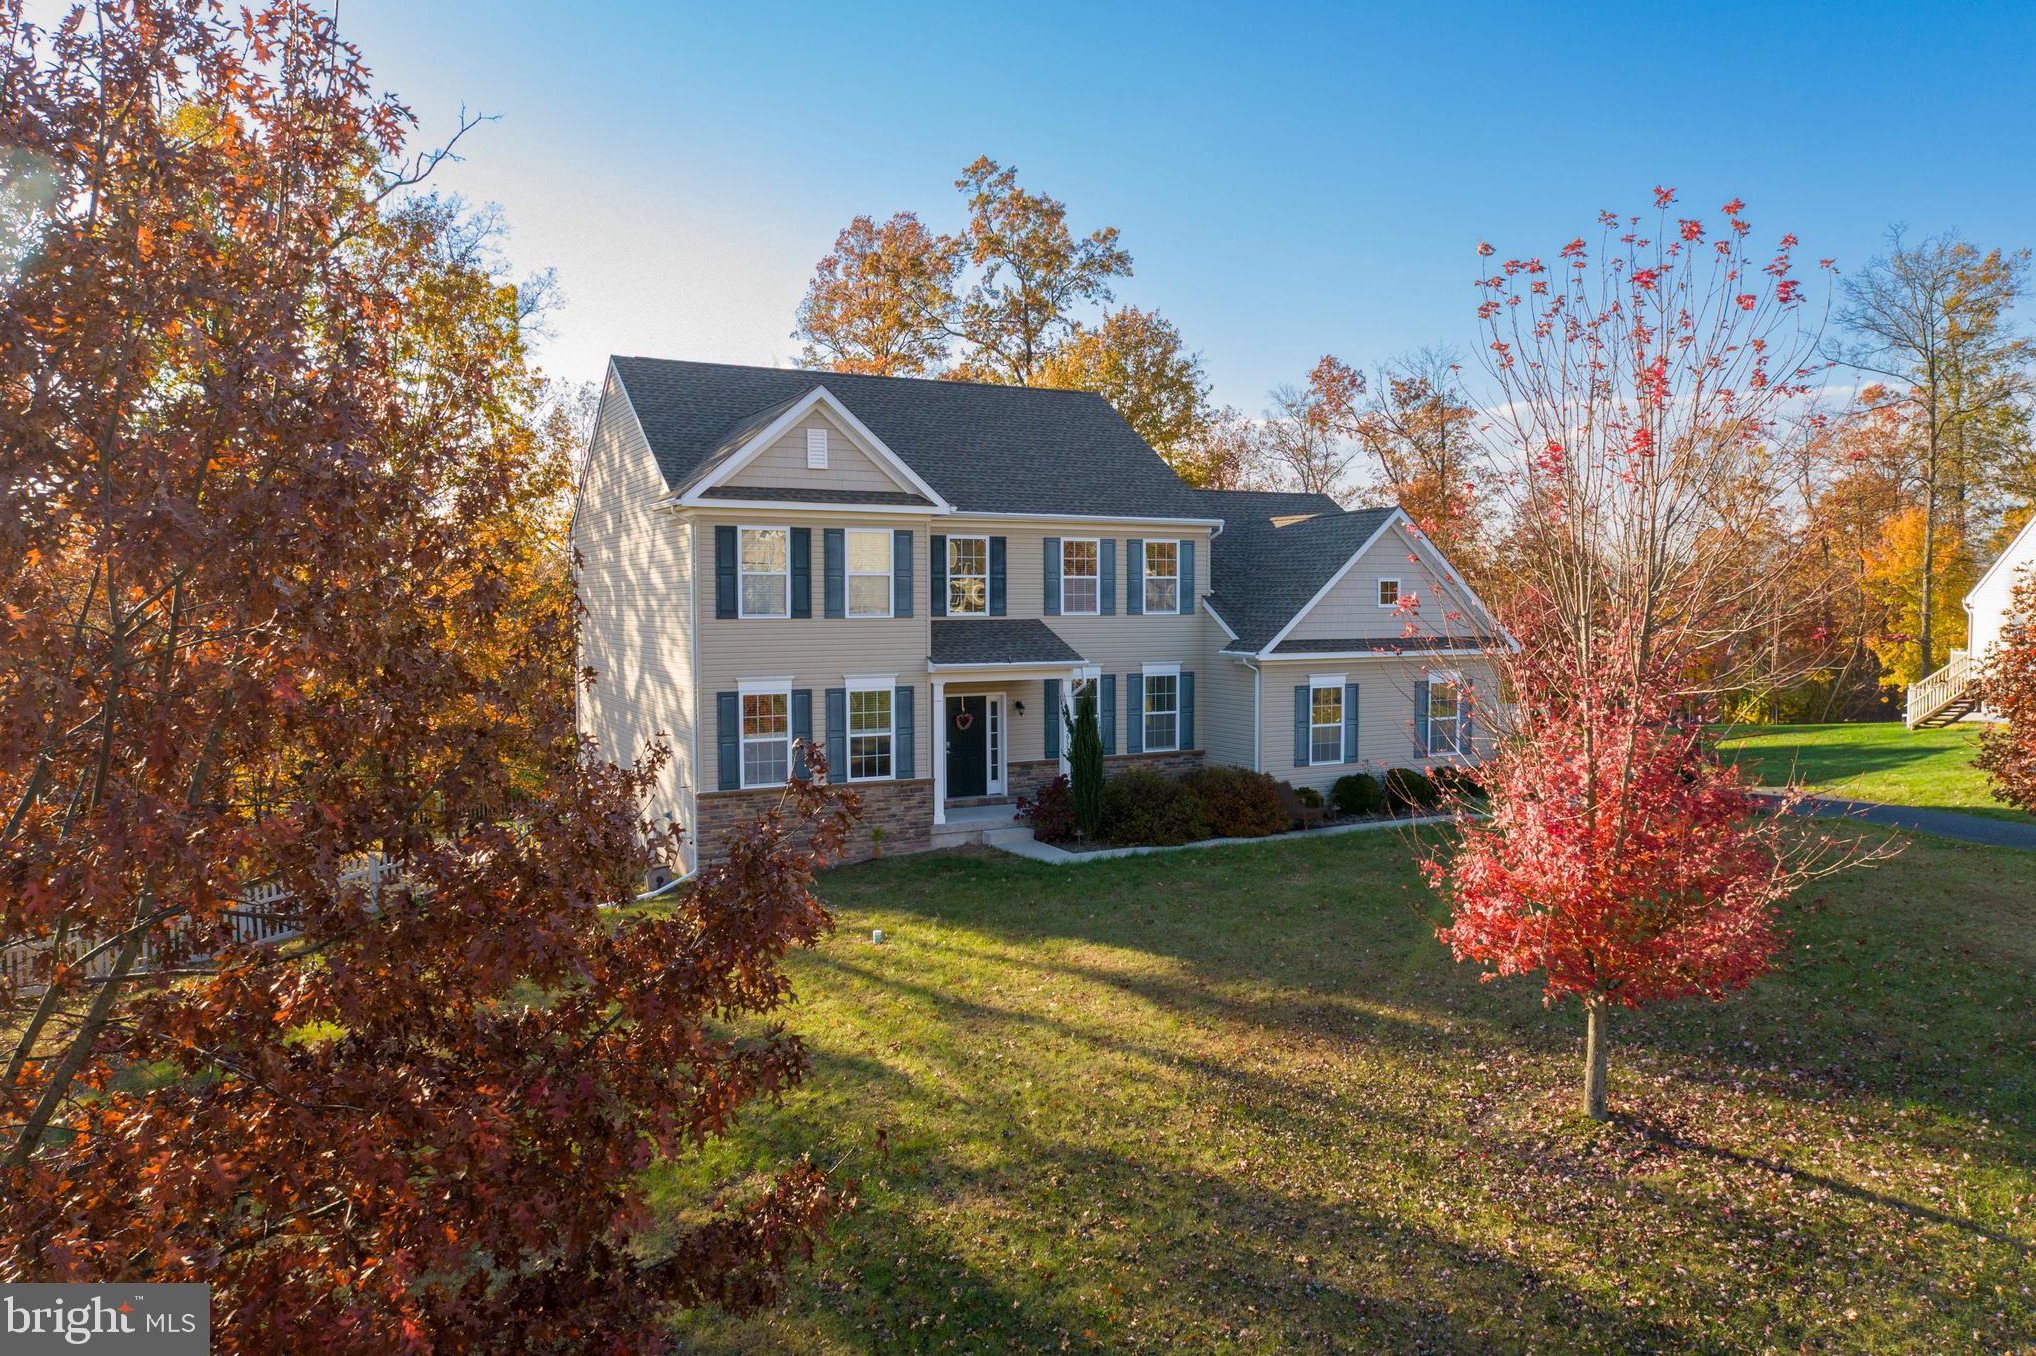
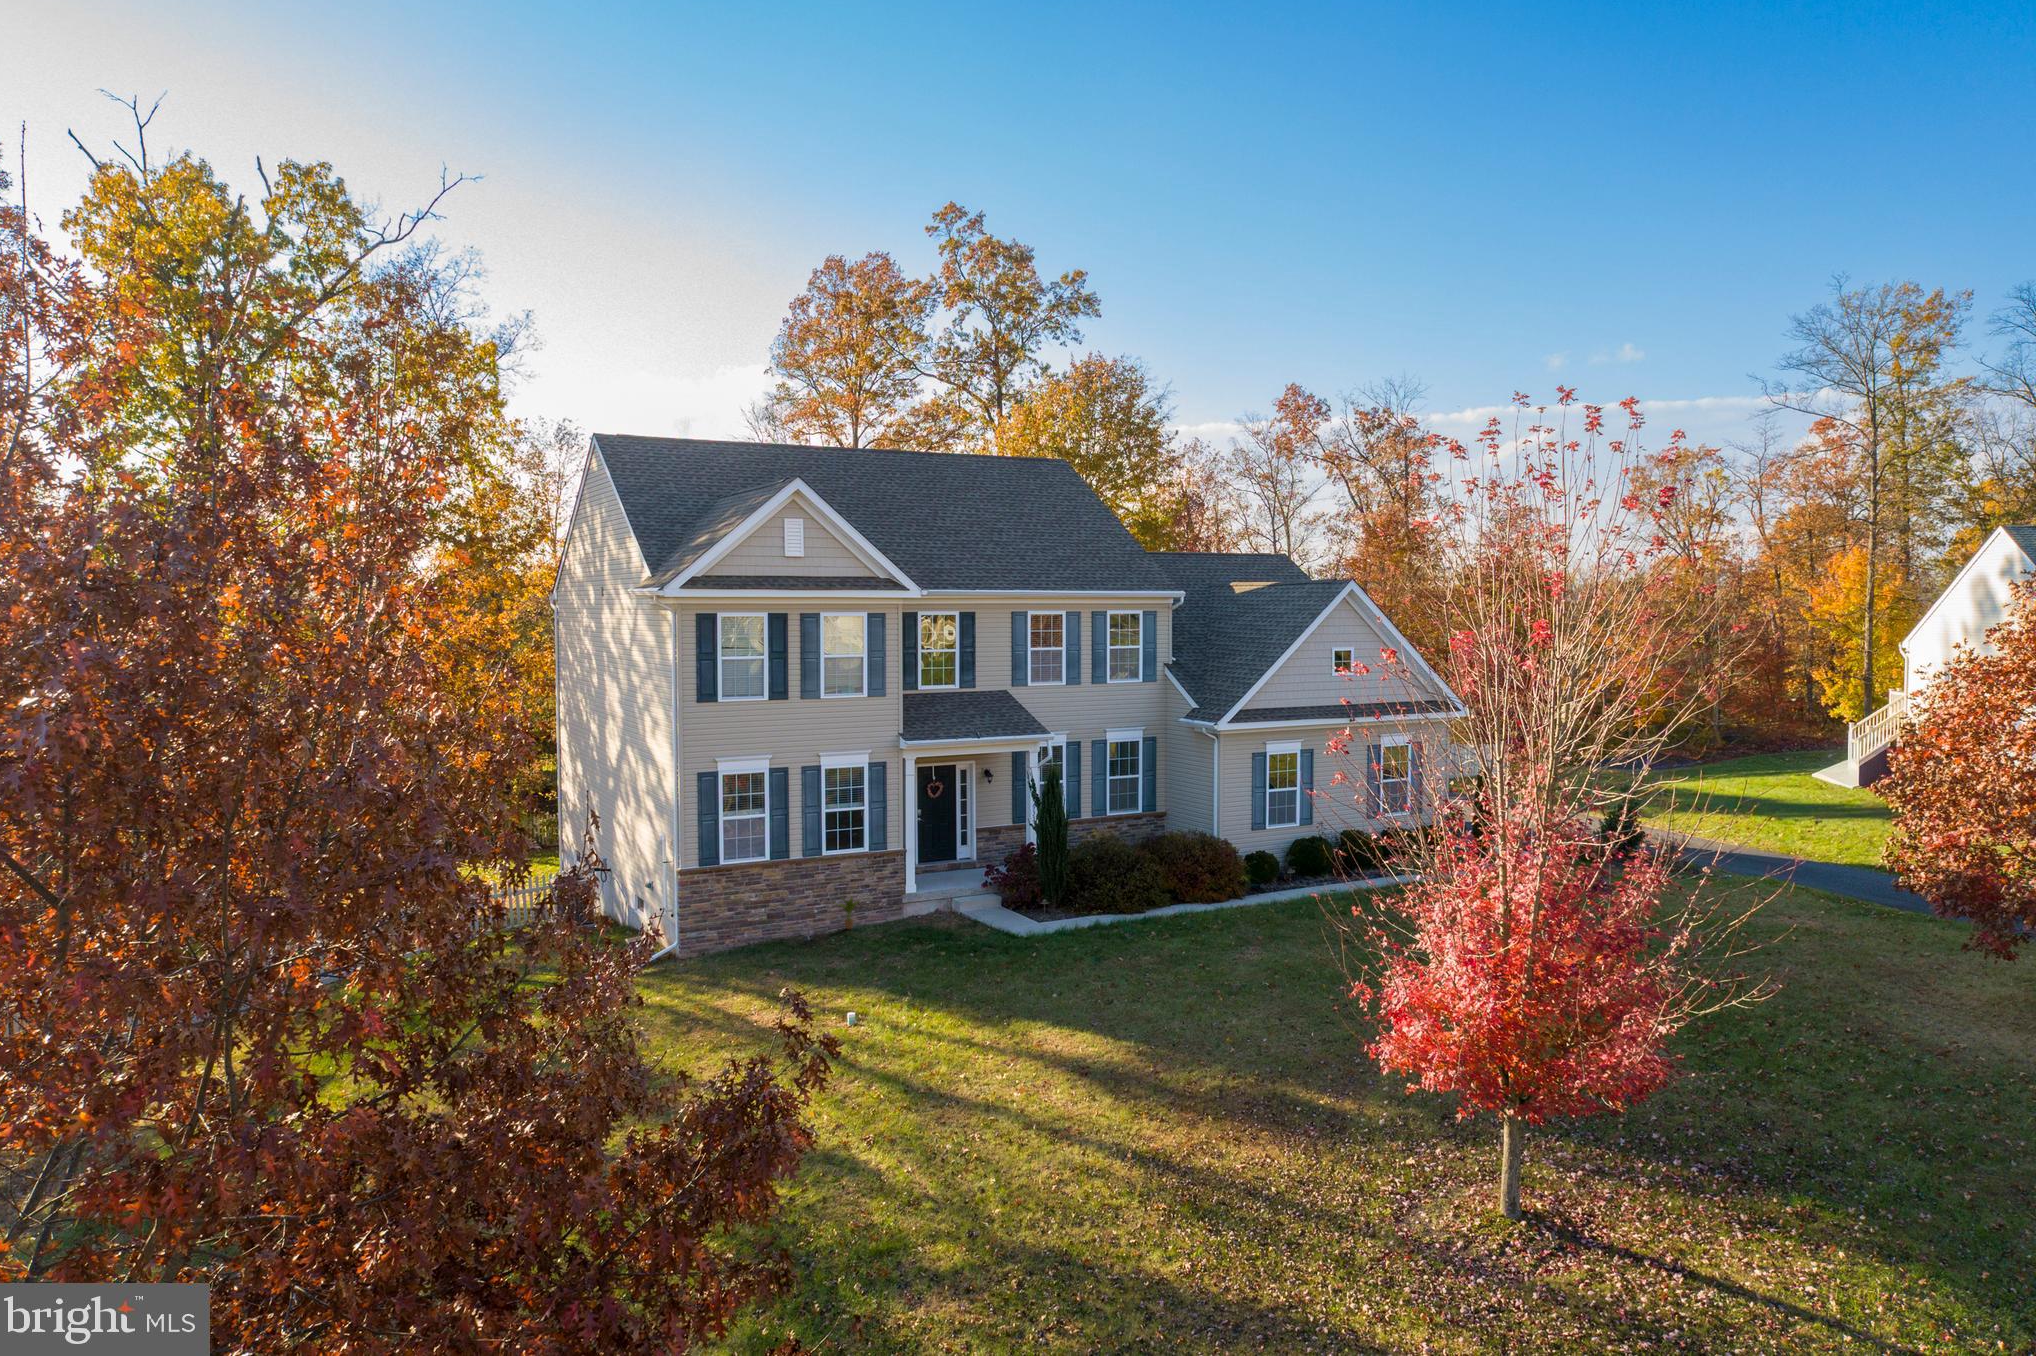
lounge chair: present [1273,780,1327,830] -> none [1233,848,1285,901]

